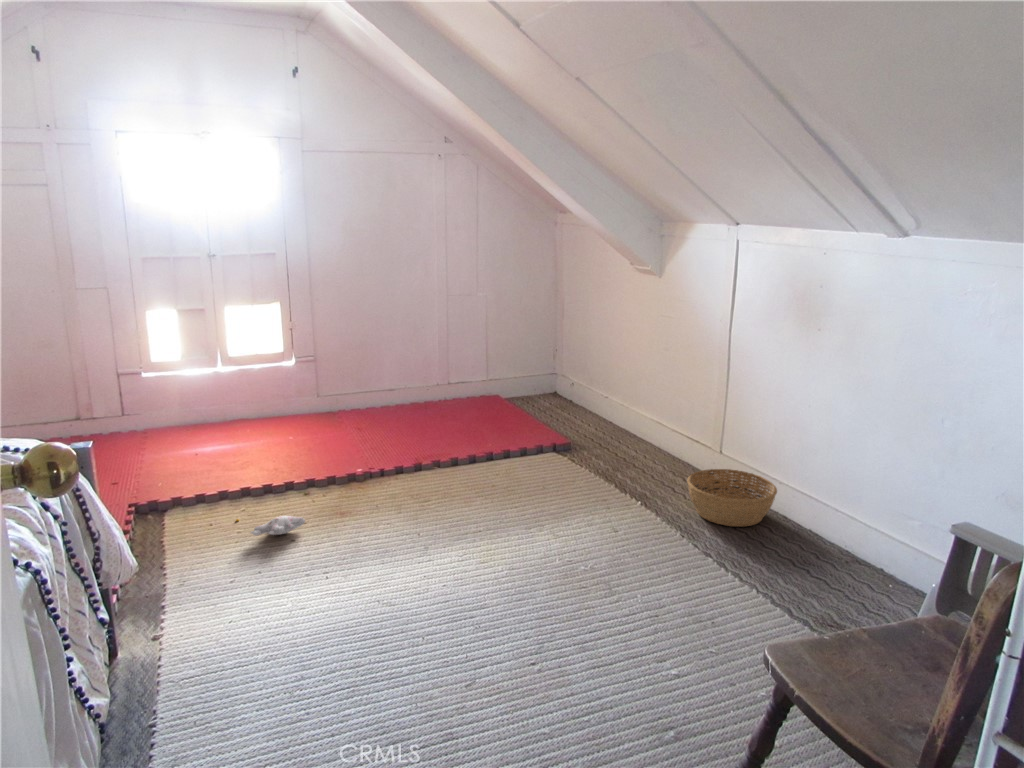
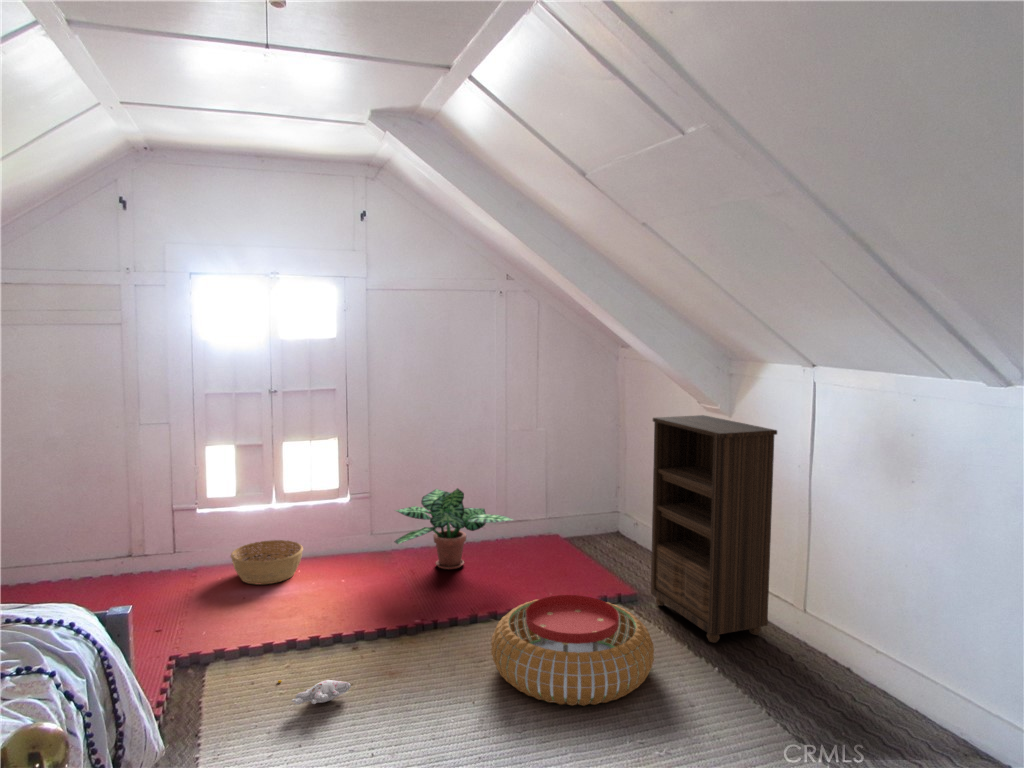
bookshelf: none [586,277,704,483] -> present [651,415,777,643]
potted plant: none [340,351,459,430] -> present [394,488,513,569]
pouf: none [435,442,584,532] -> present [491,595,654,706]
basket: present [687,469,777,527] -> present [231,540,303,584]

